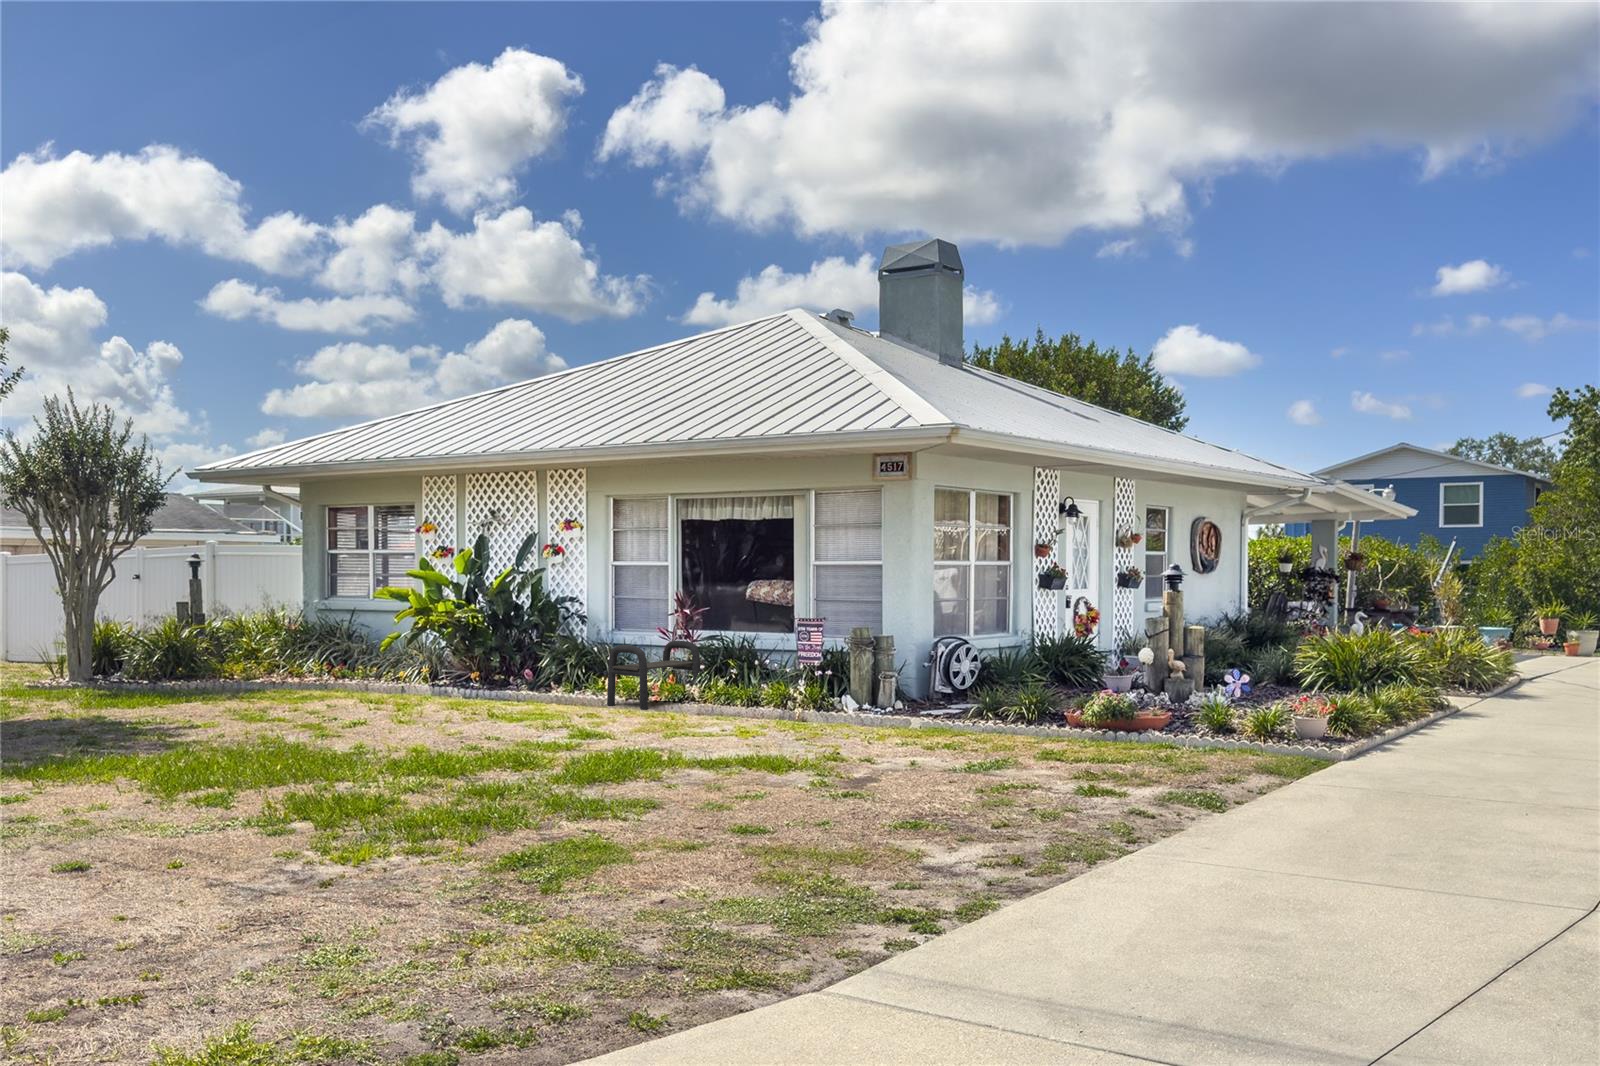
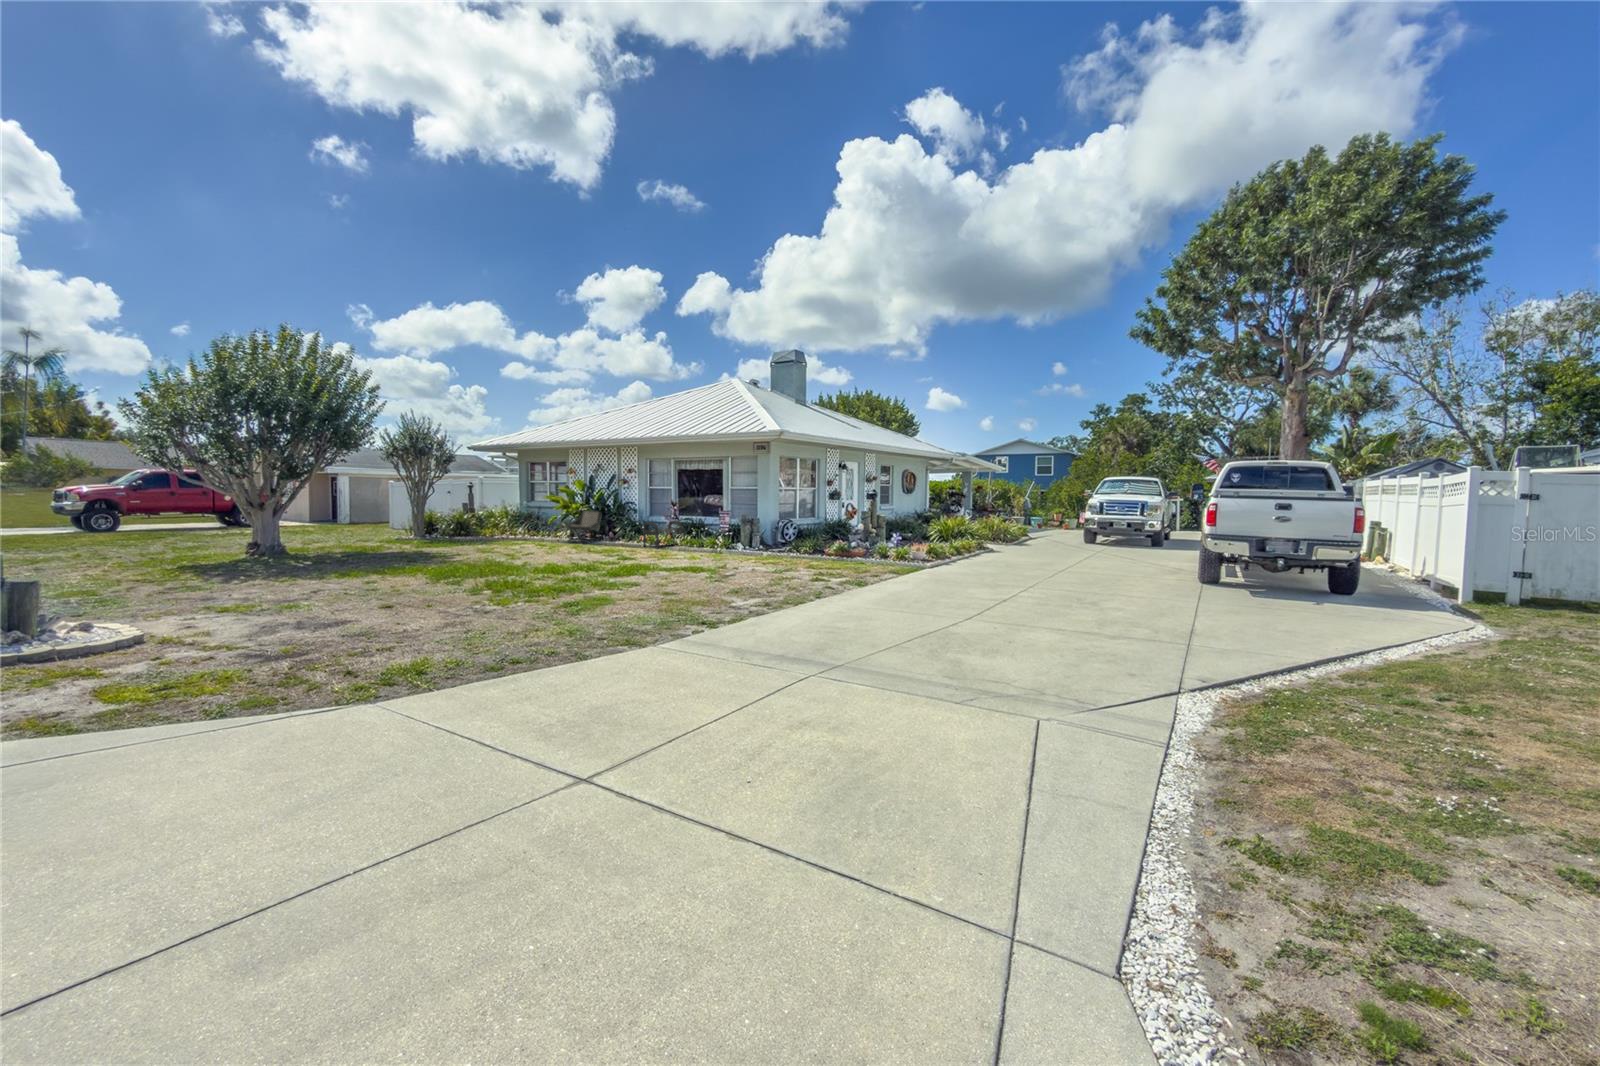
lounge chair: none [424,618,508,699] -> present [567,511,601,544]

